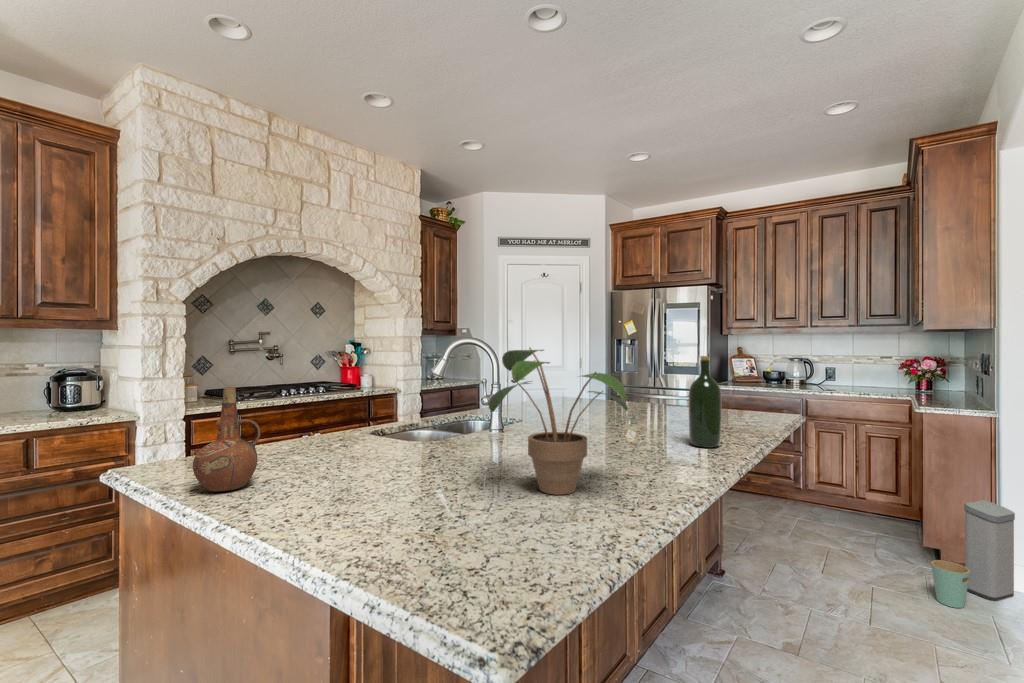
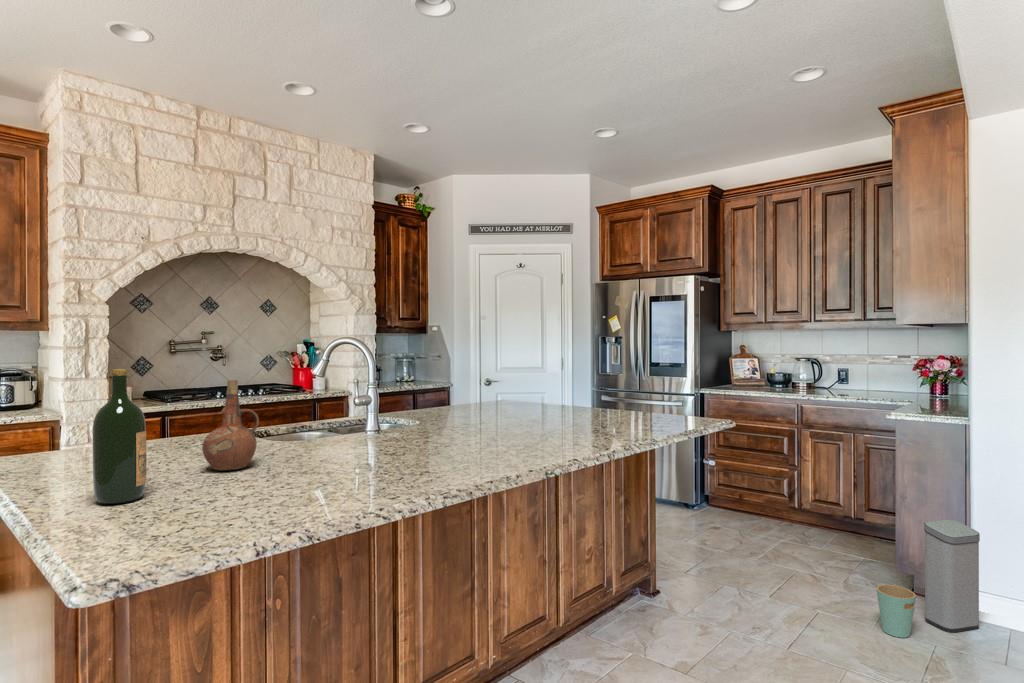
potted plant: present [489,348,628,495] -> none [275,347,413,483]
wine bottle: present [689,356,722,448] -> present [93,369,146,504]
ceramic pitcher: present [193,387,260,492] -> present [202,380,259,470]

